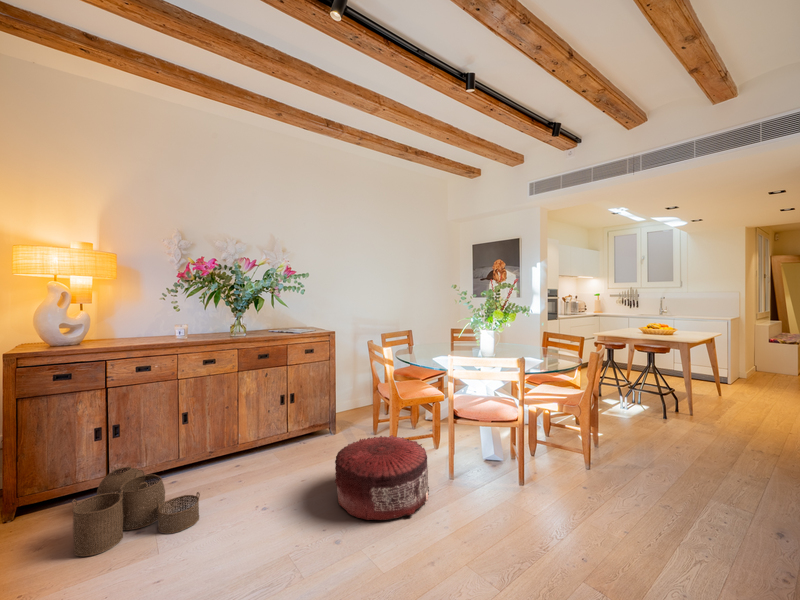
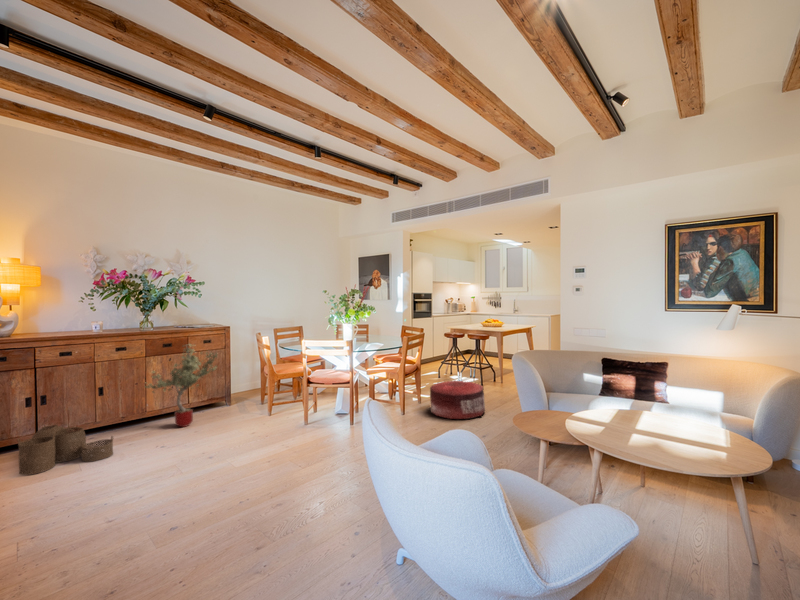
potted tree: none [237,355,328,469] -> present [145,344,217,427]
pouf: present [335,435,429,520] -> present [430,381,485,419]

